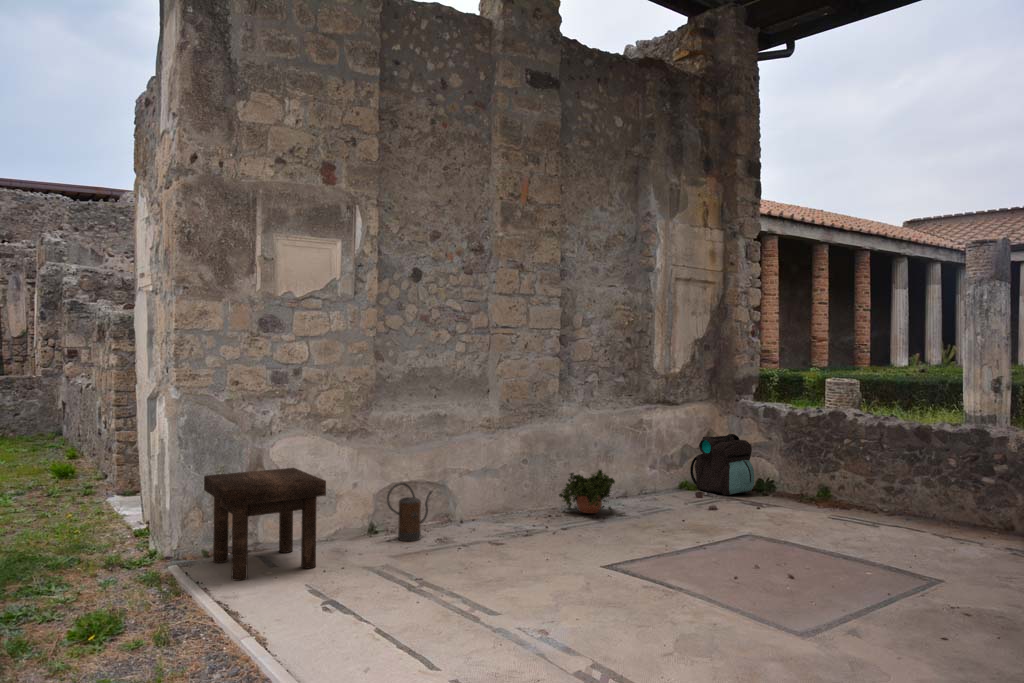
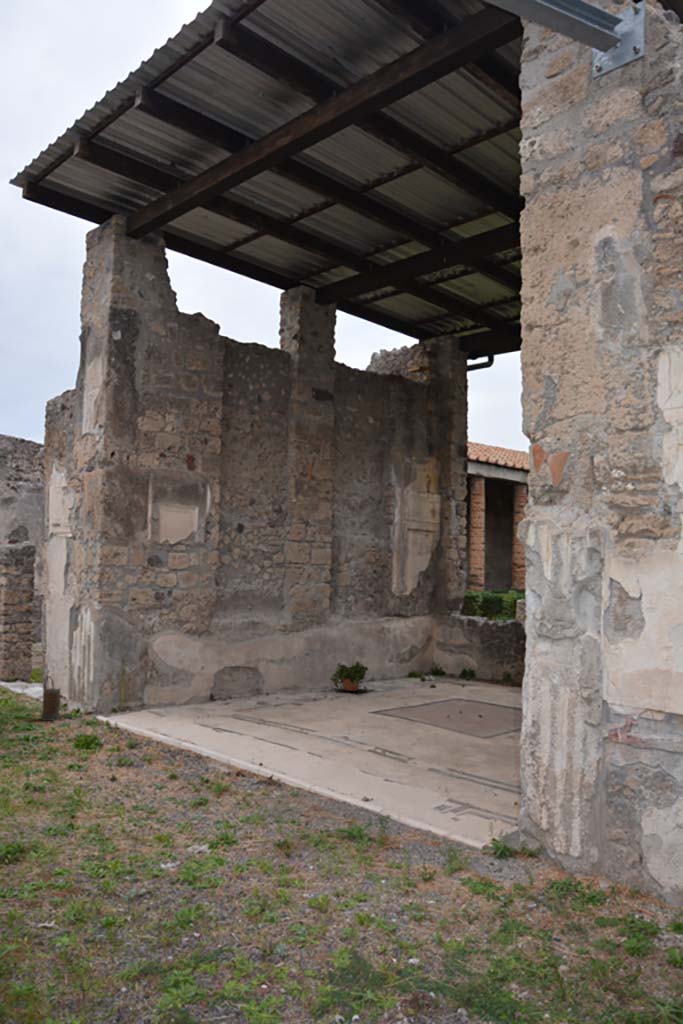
backpack: present [690,434,754,496] -> none [417,638,460,681]
stool: present [204,468,326,581] -> none [115,656,198,724]
watering can: present [387,483,432,541] -> present [42,676,60,721]

